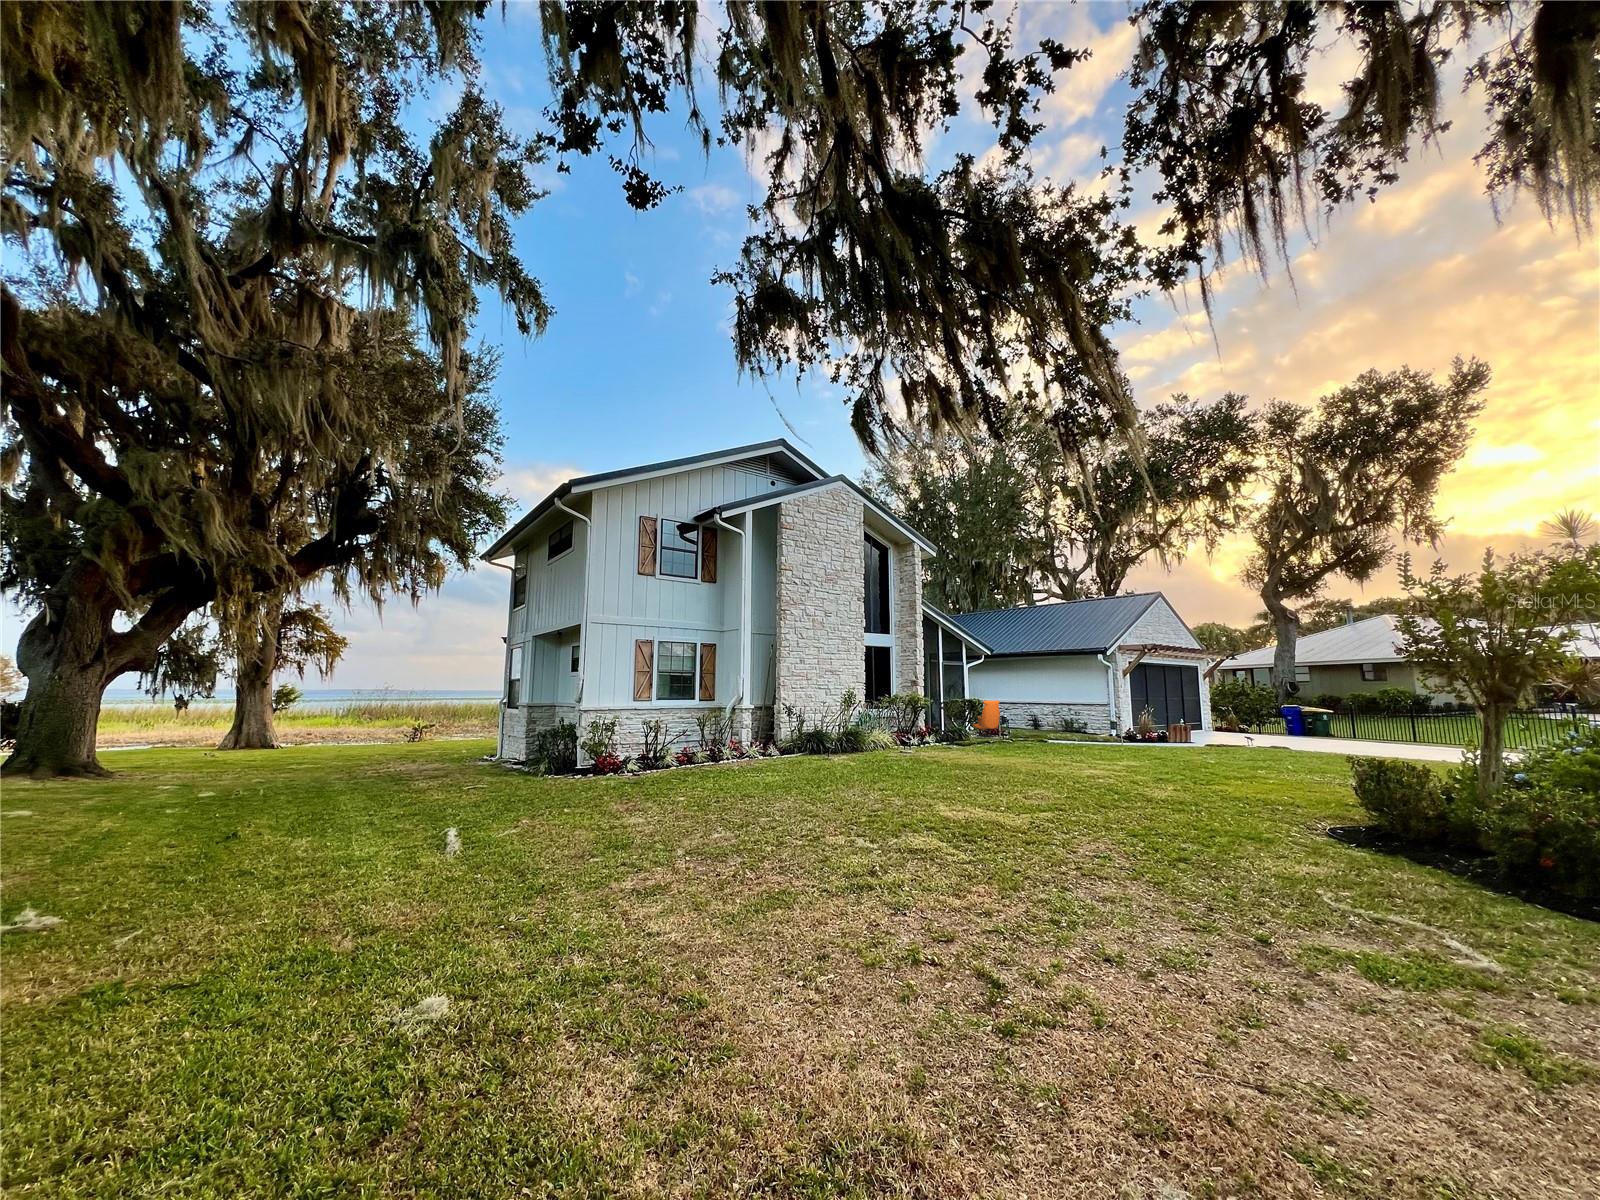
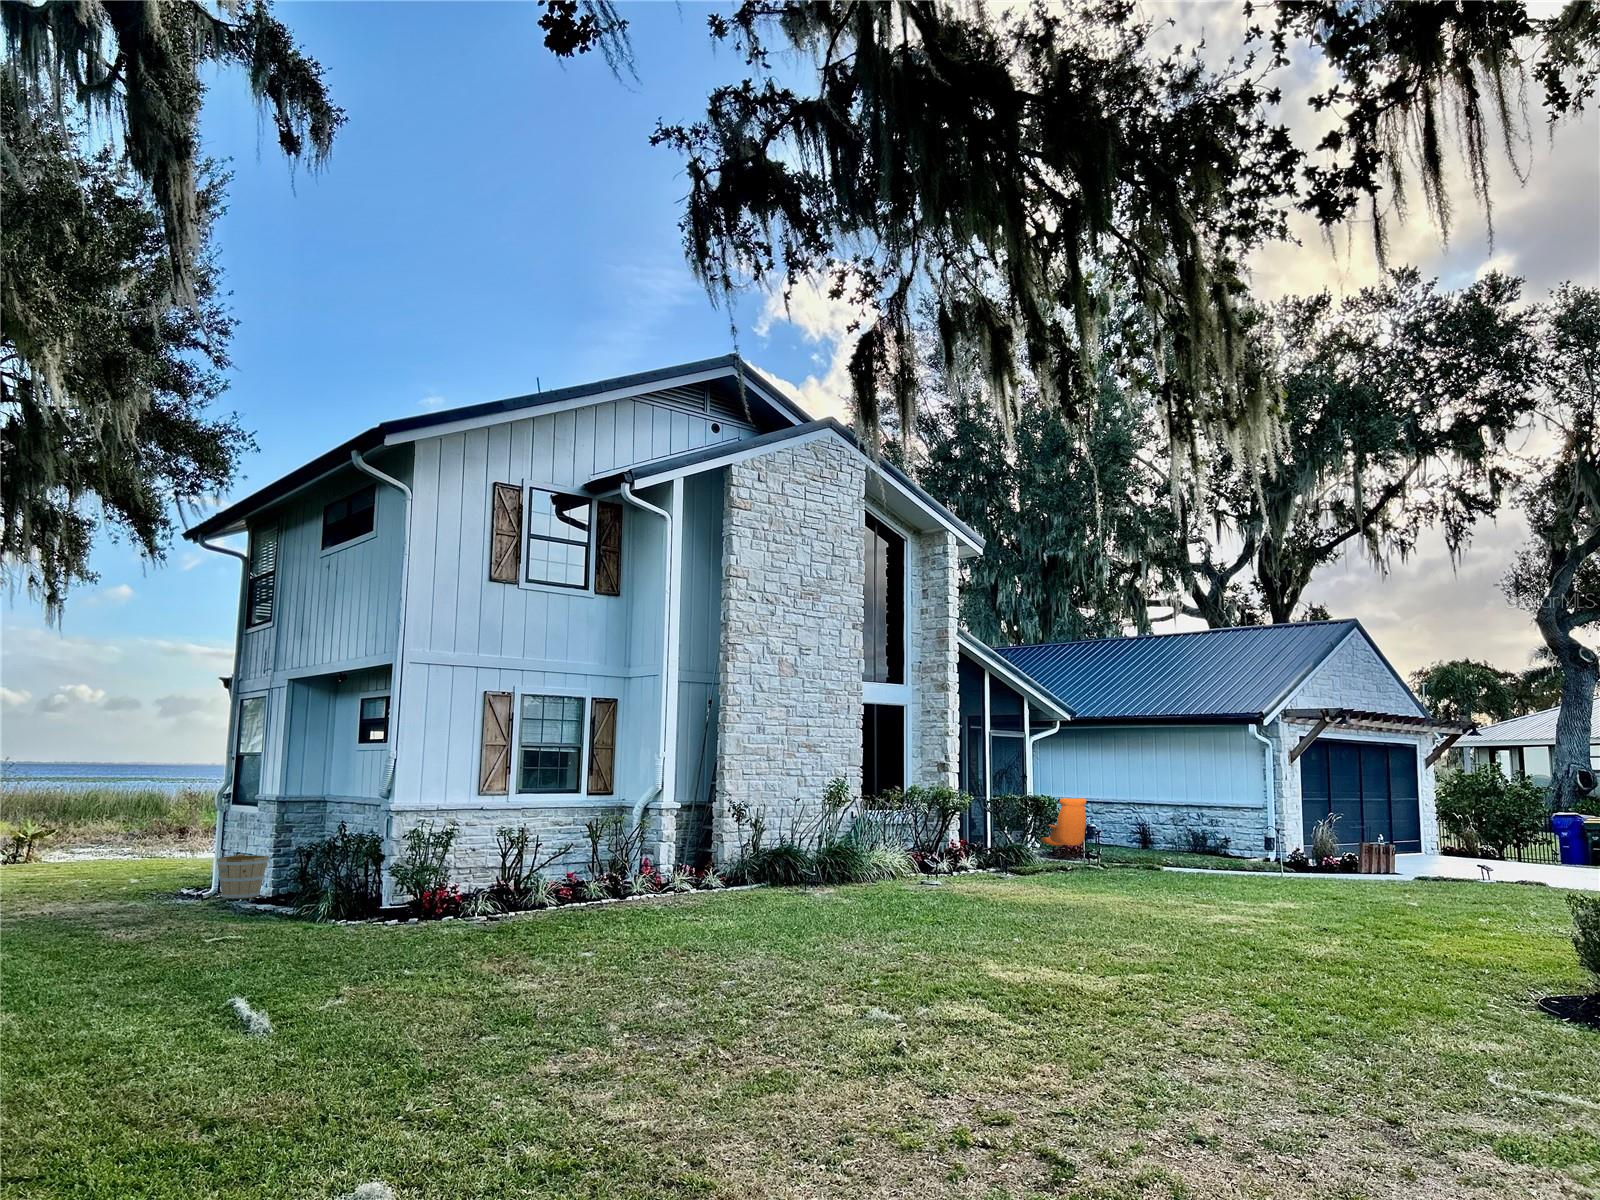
wooden bucket: none [491,737,520,763] -> present [217,854,269,899]

